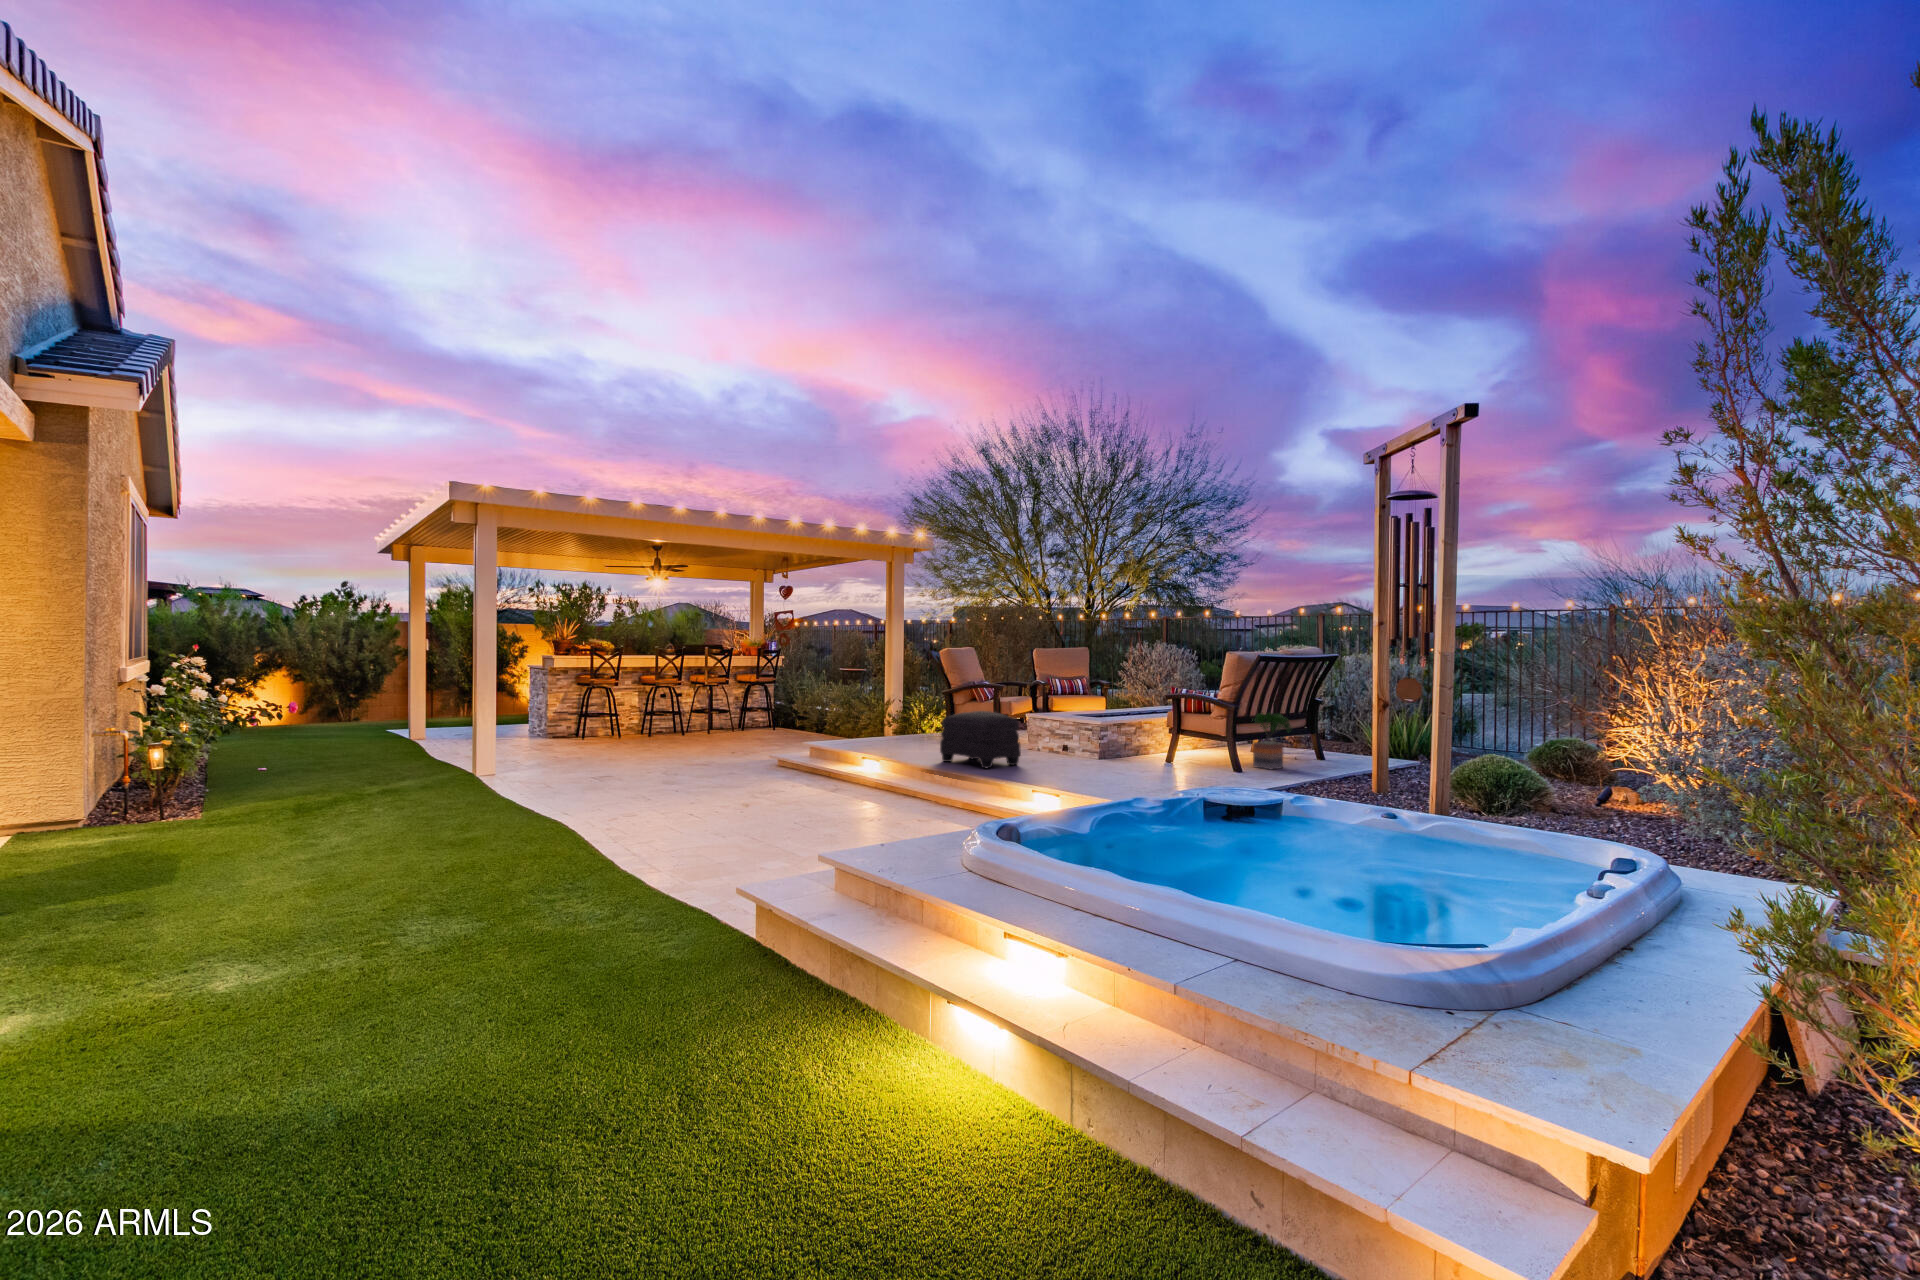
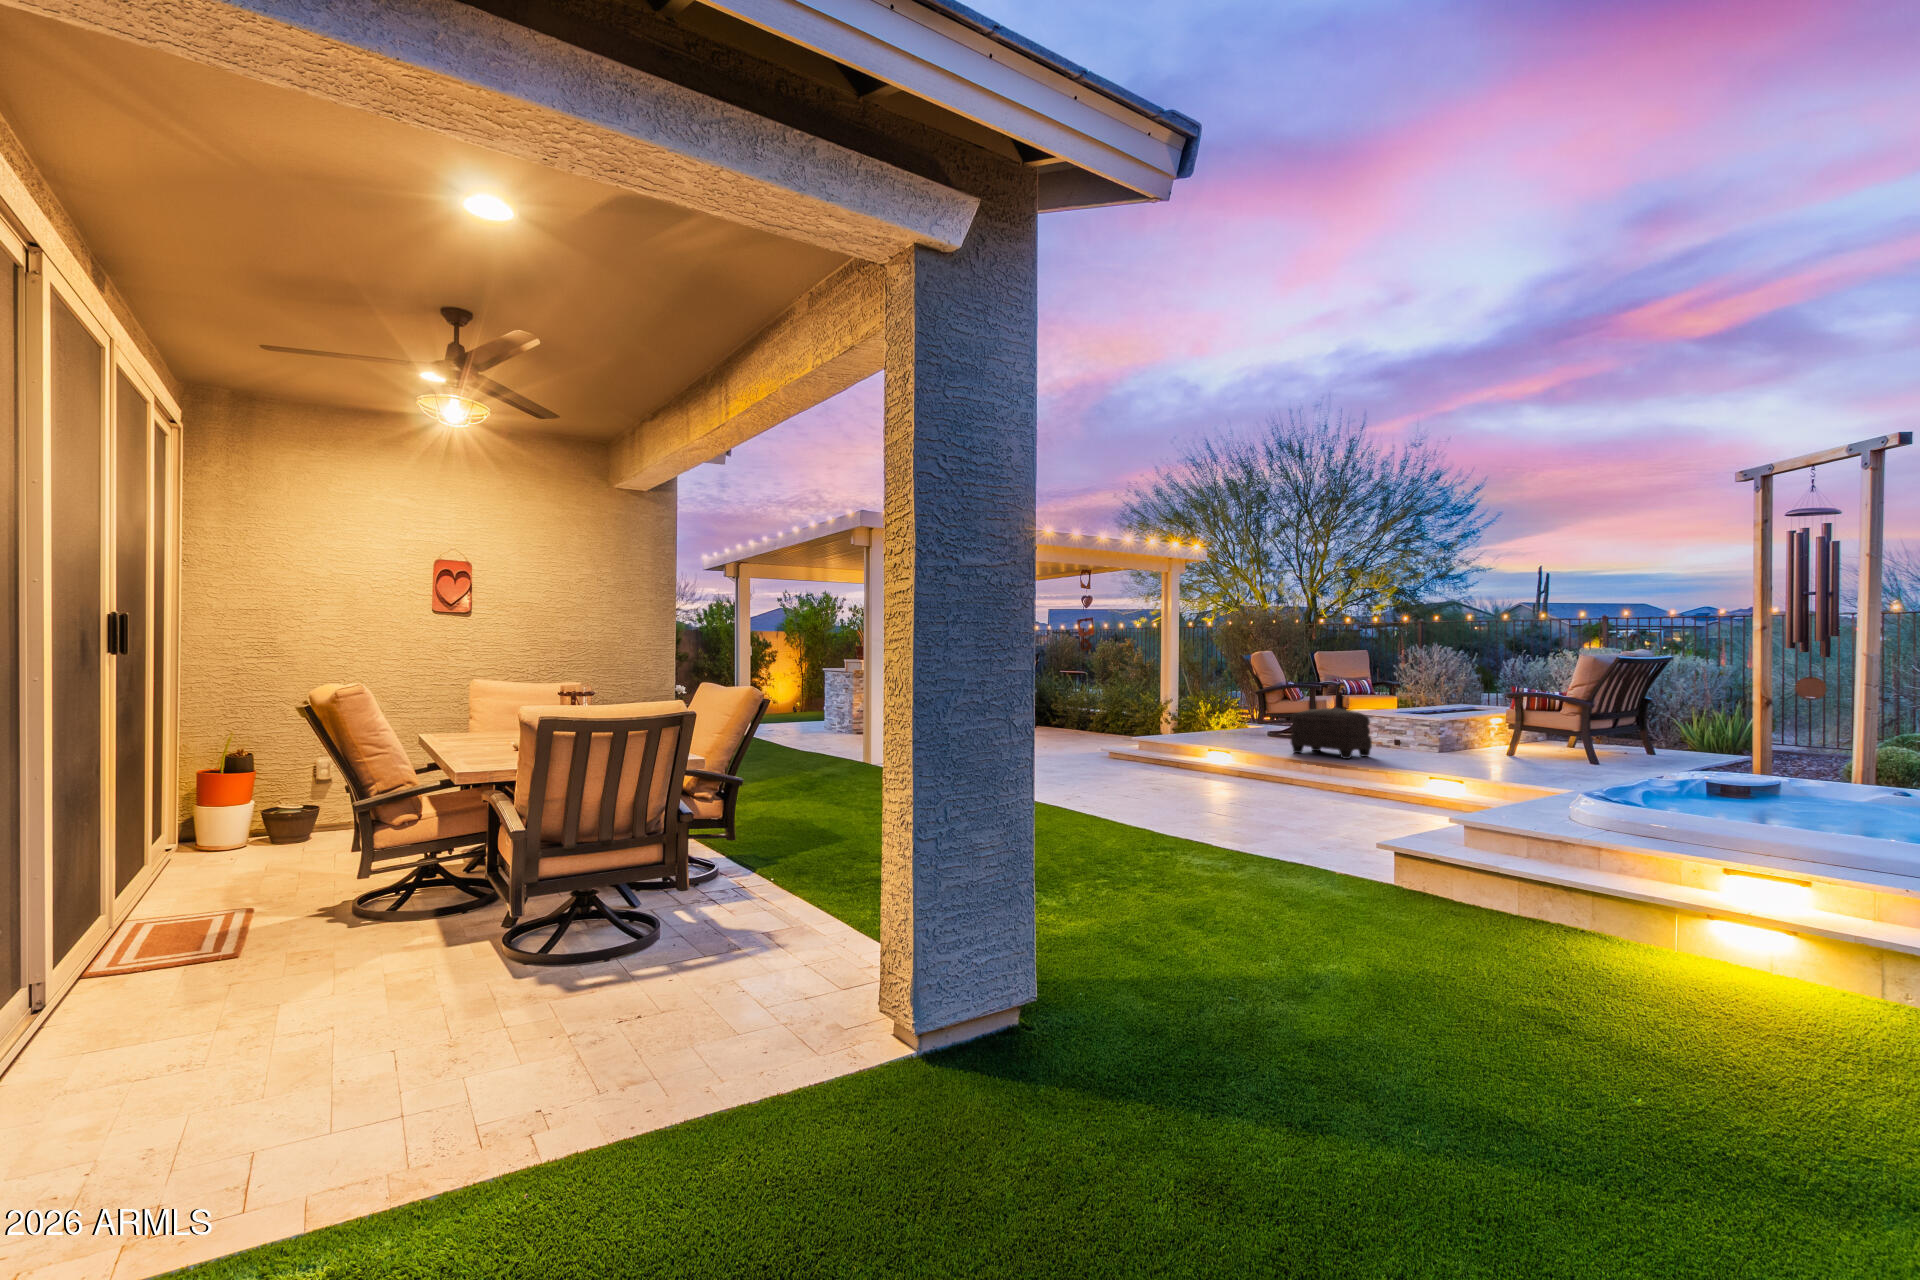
potted tree: present [1252,712,1291,769] -> none [1593,709,1646,763]

